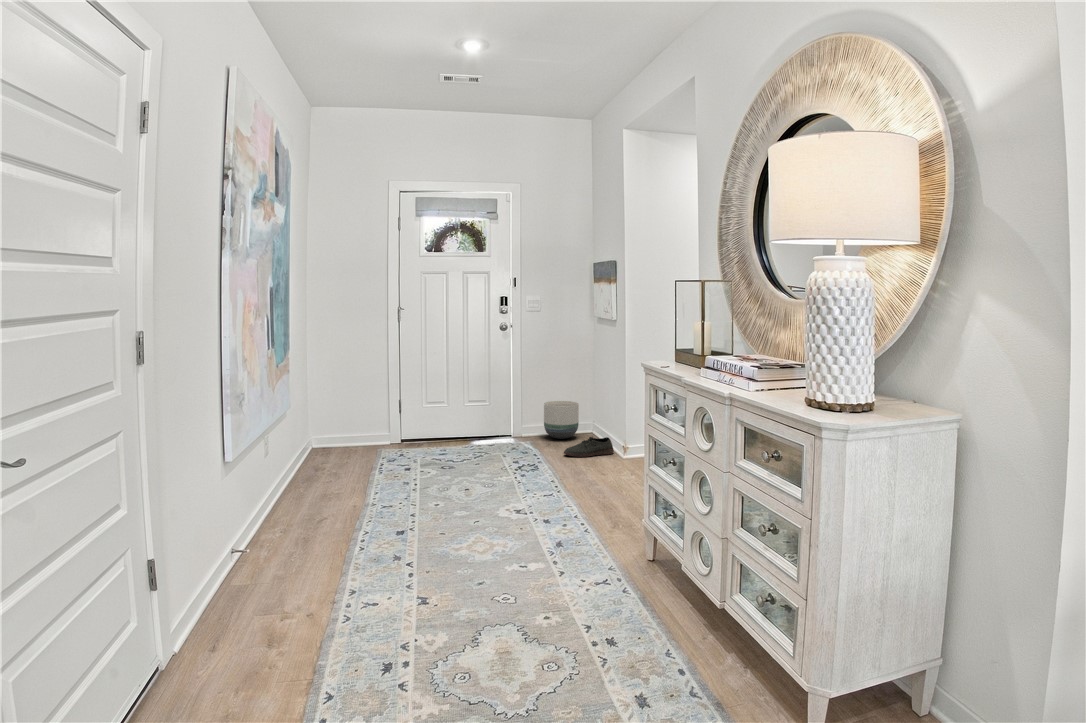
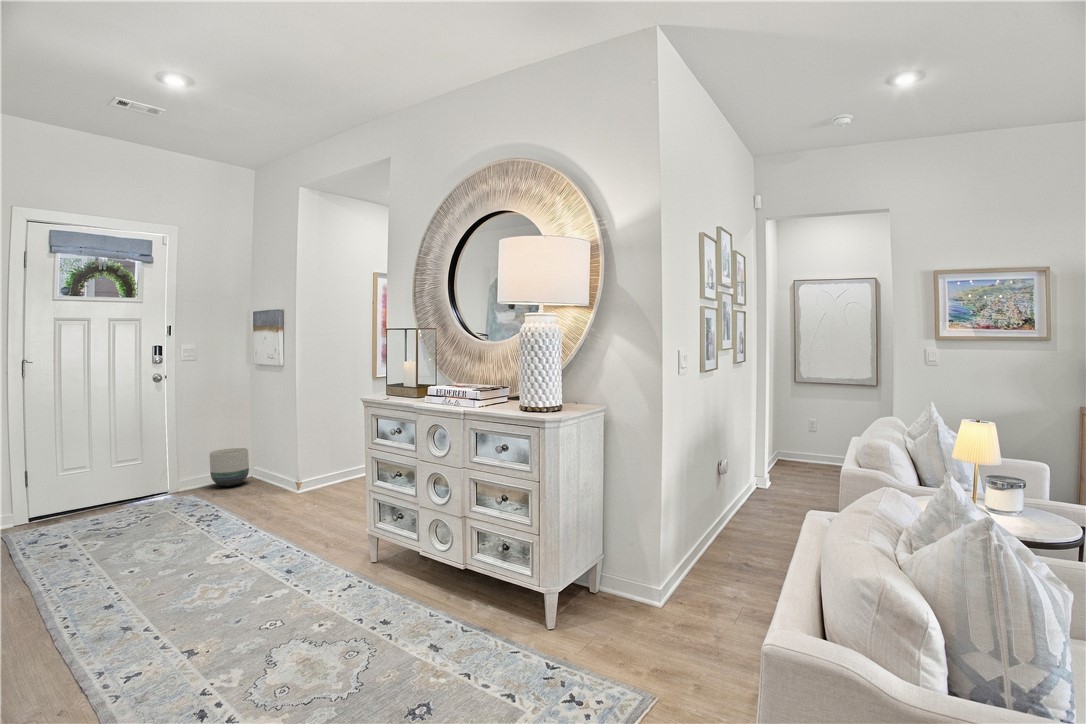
shoe: present [564,437,614,457] -> none [244,476,294,499]

